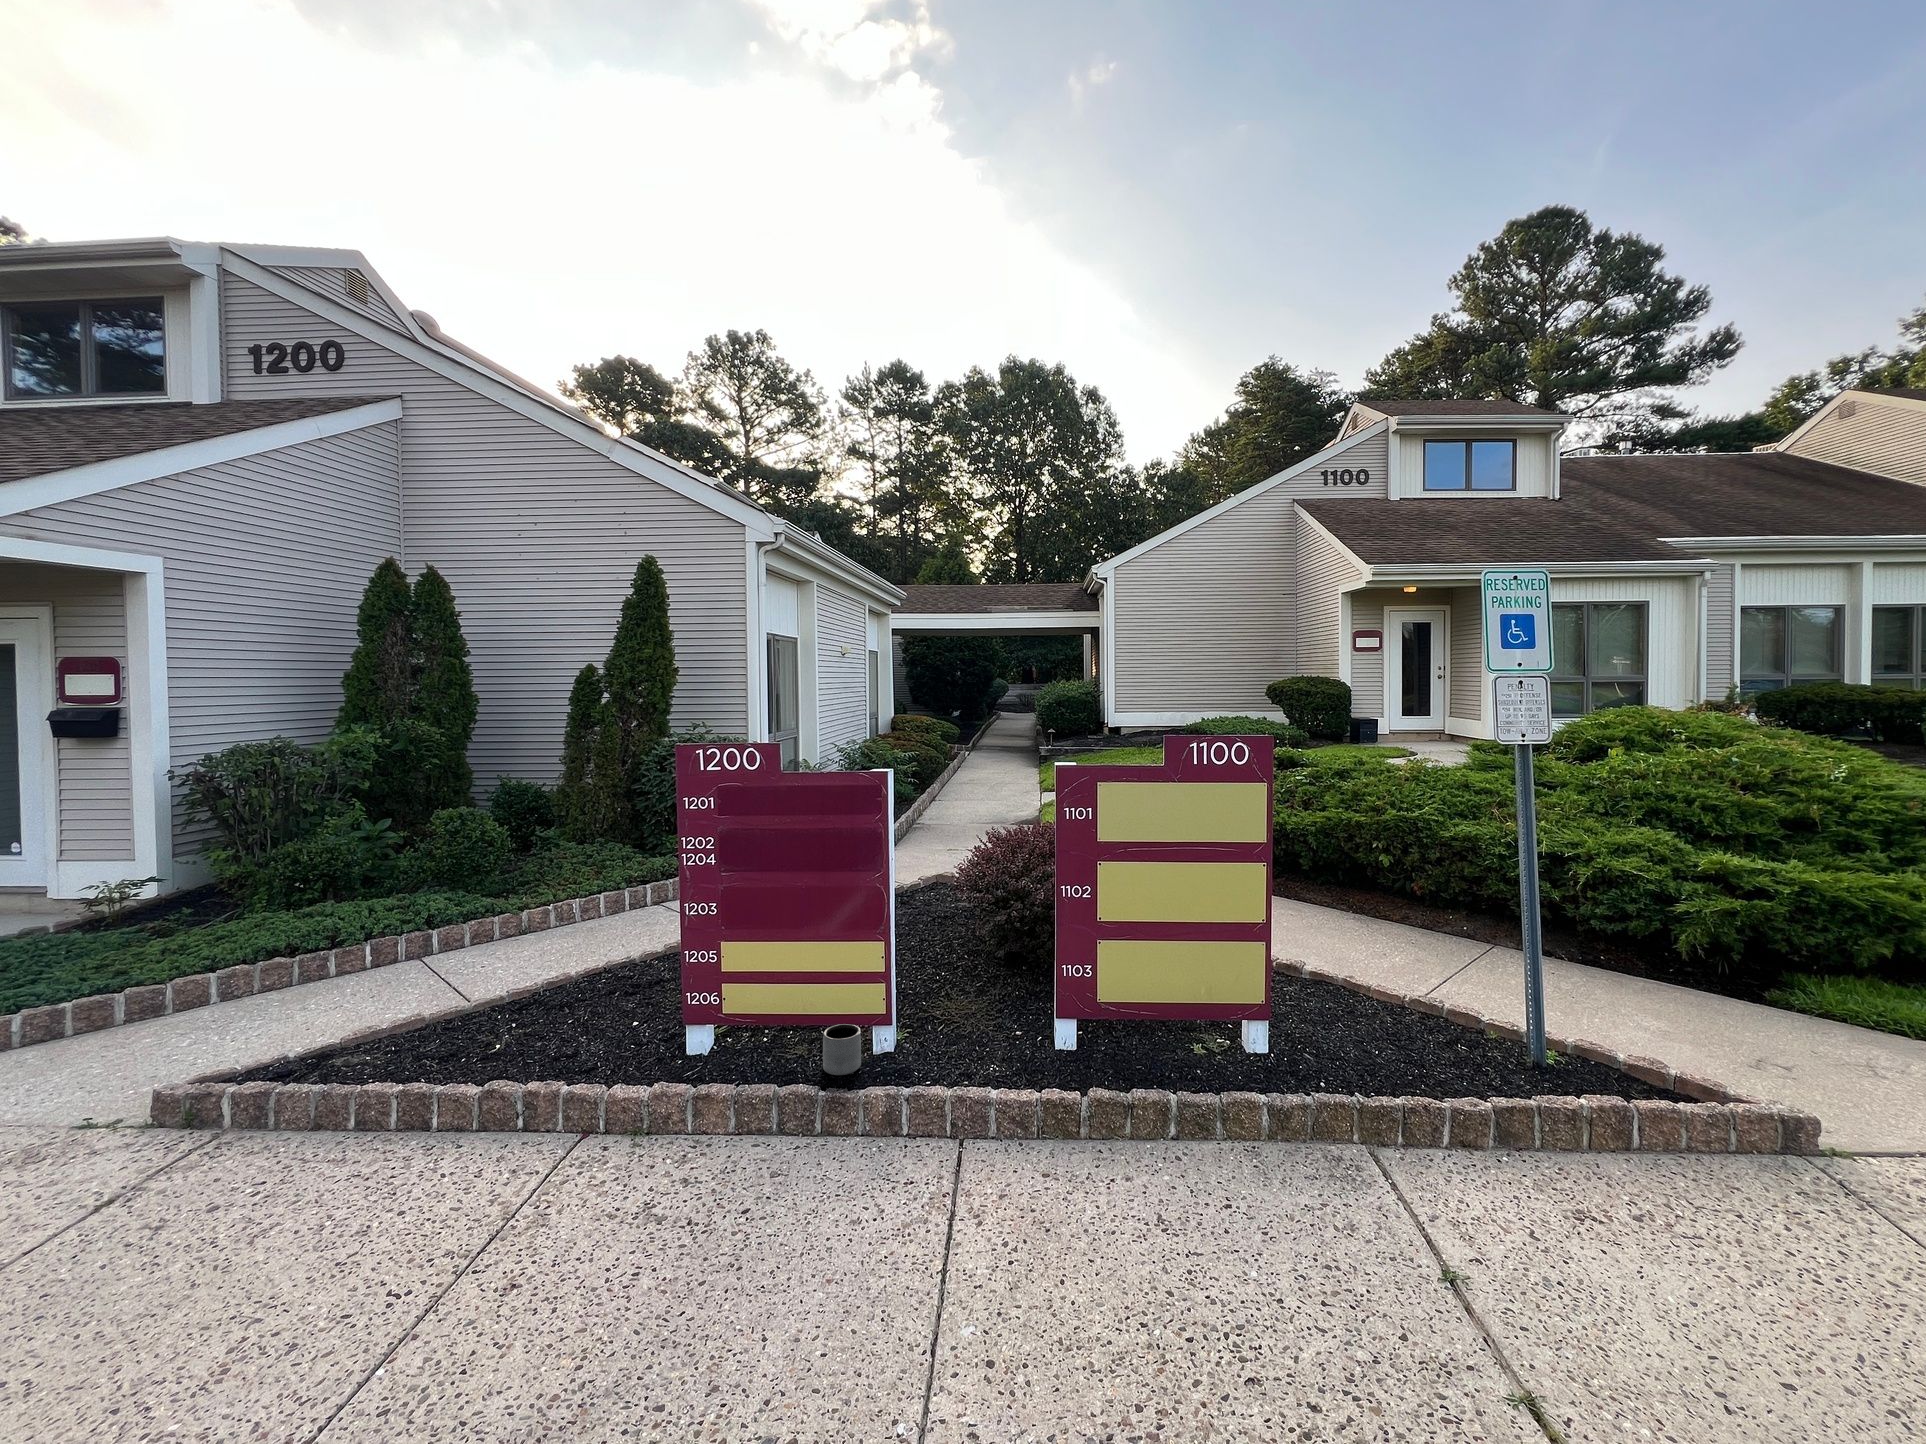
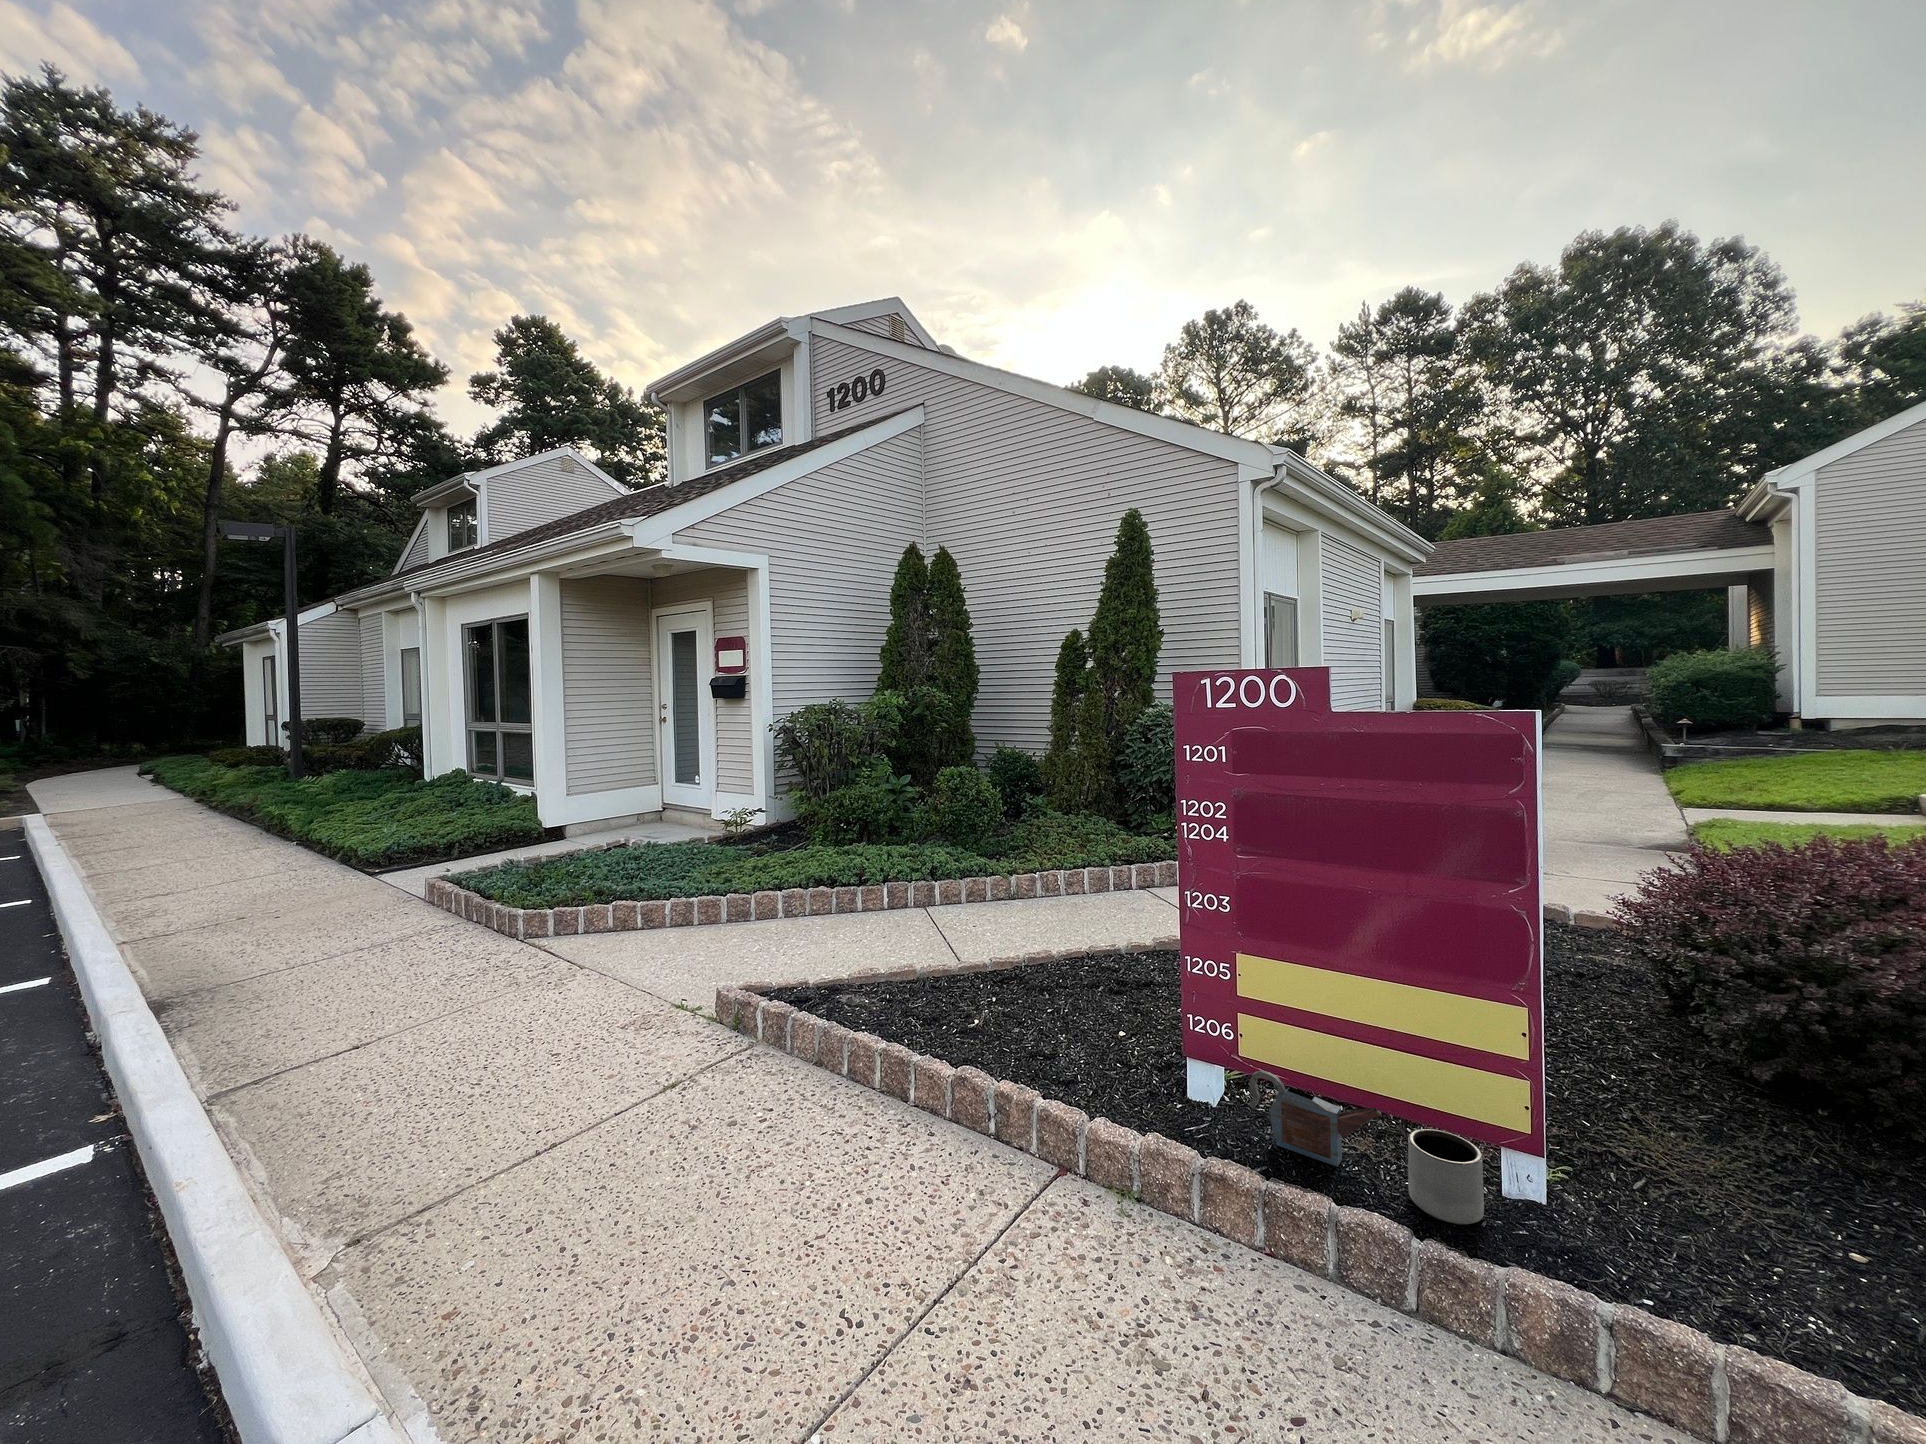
watering can: none [730,1018,810,1067] -> present [1249,1070,1381,1167]

